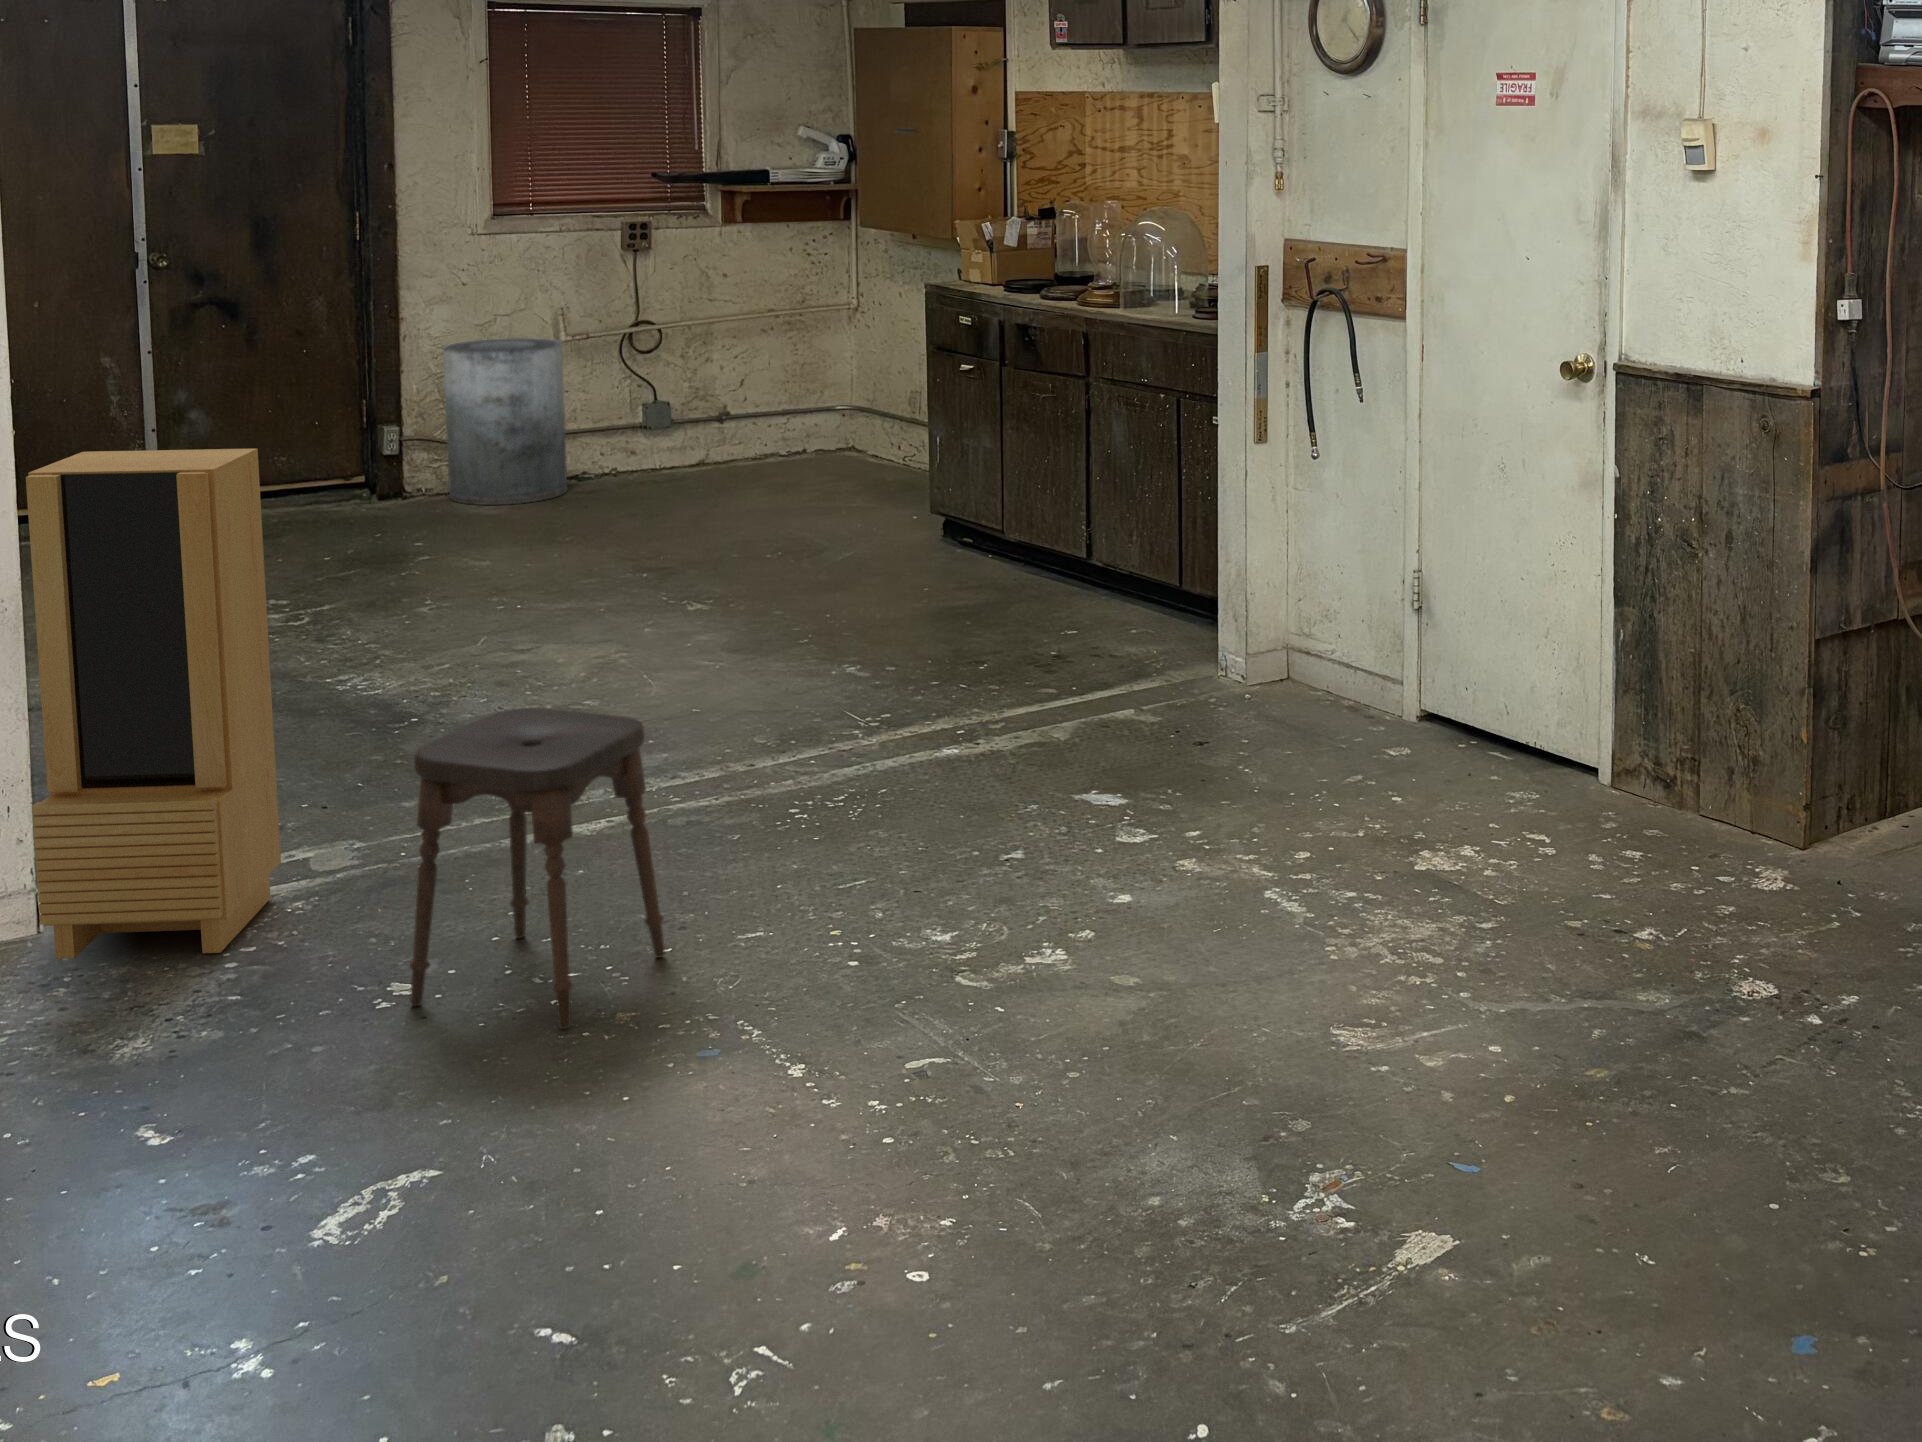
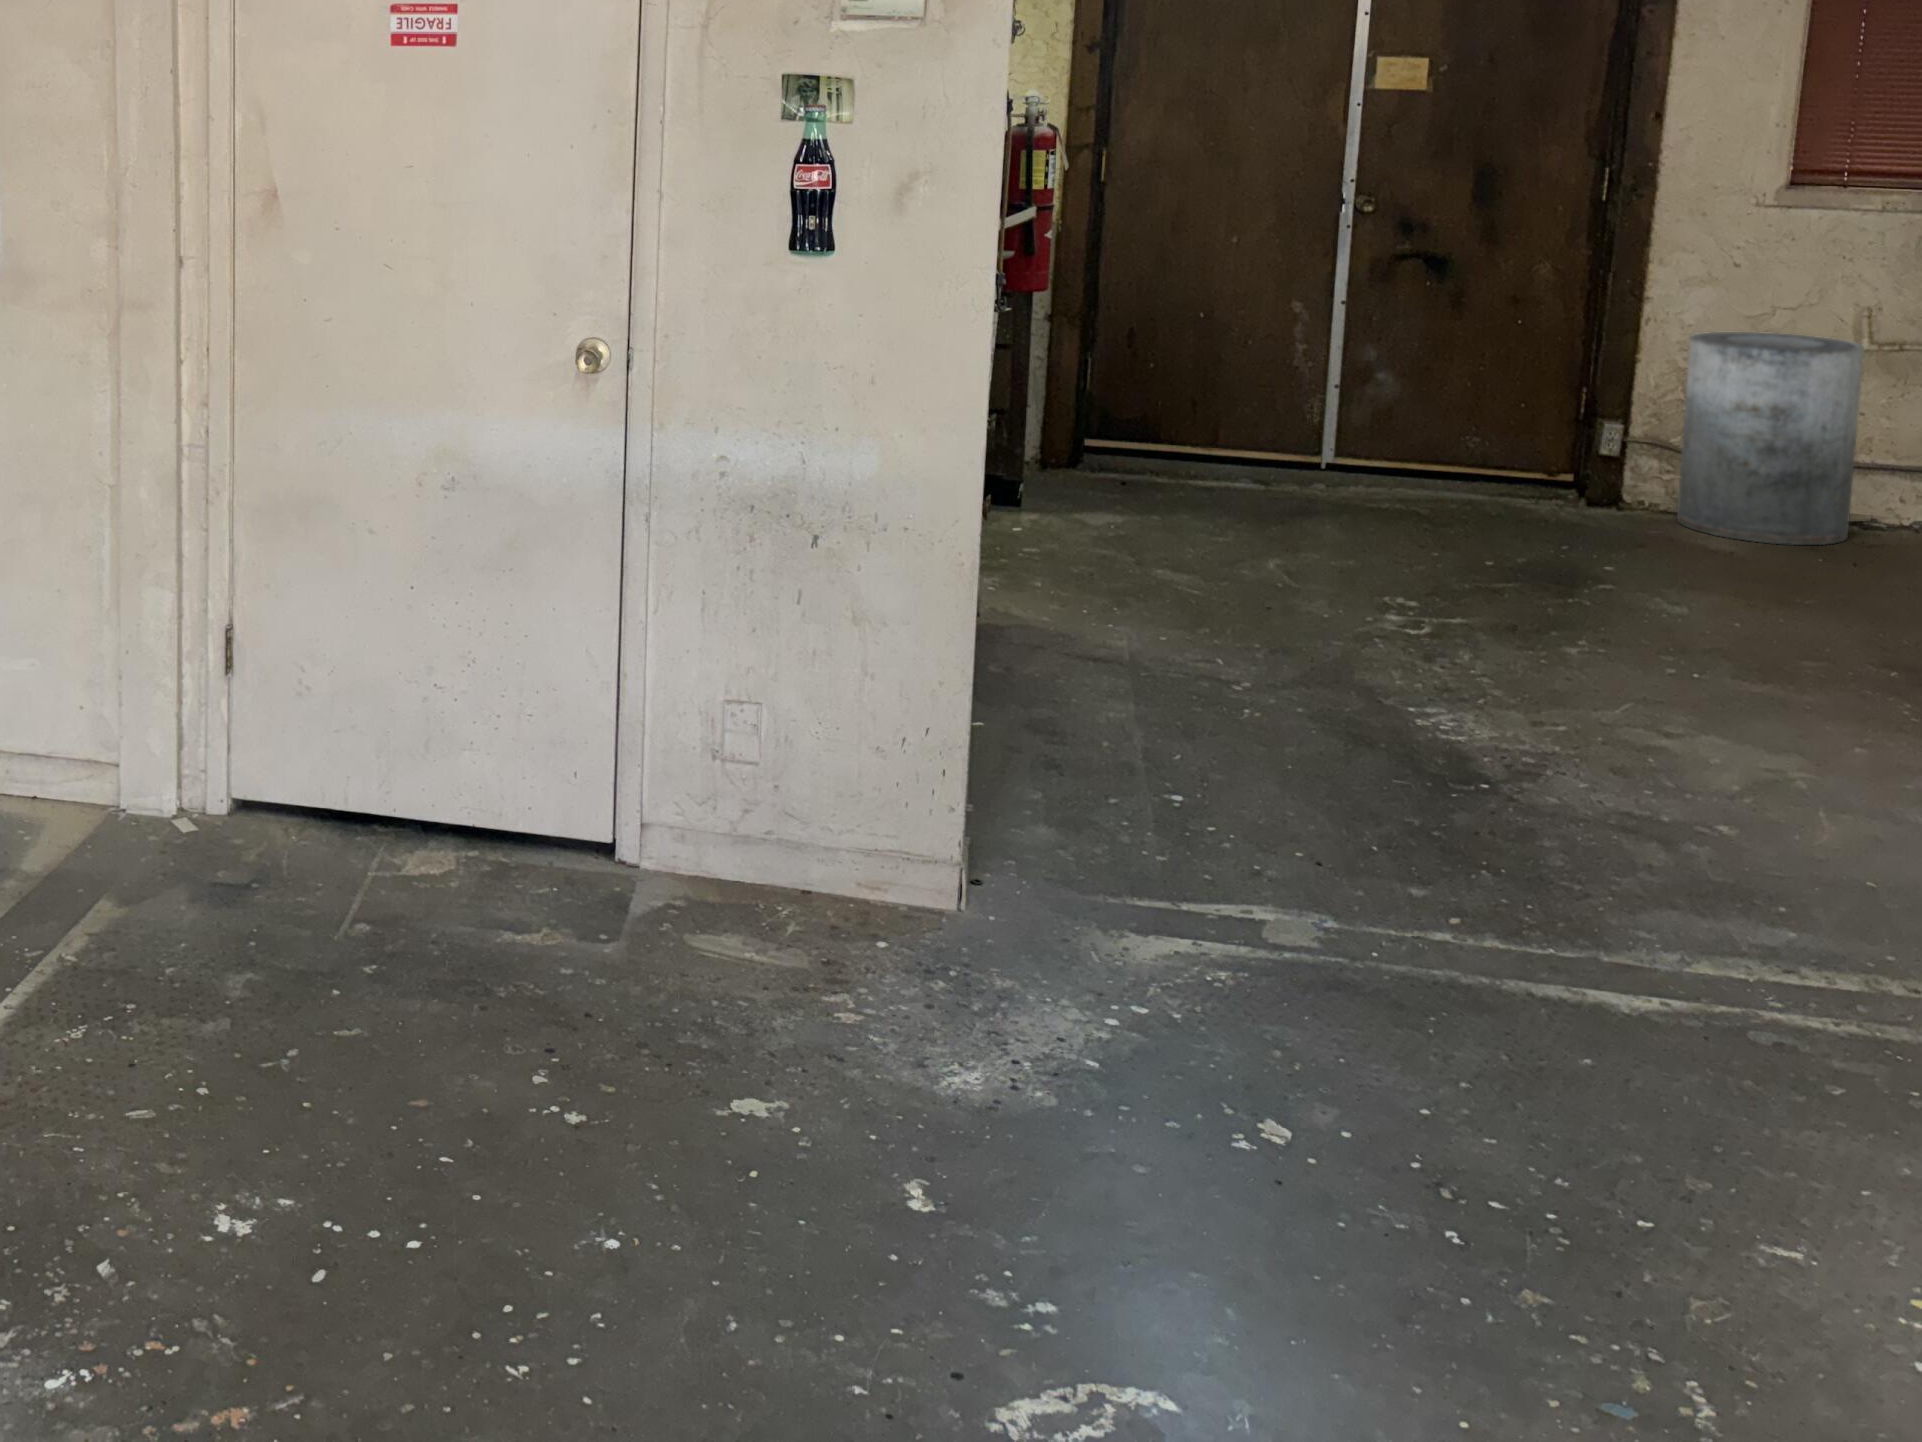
storage cabinet: present [26,449,281,959] -> none [944,402,1232,995]
stool: present [409,708,665,1029] -> none [1269,830,1656,1301]

